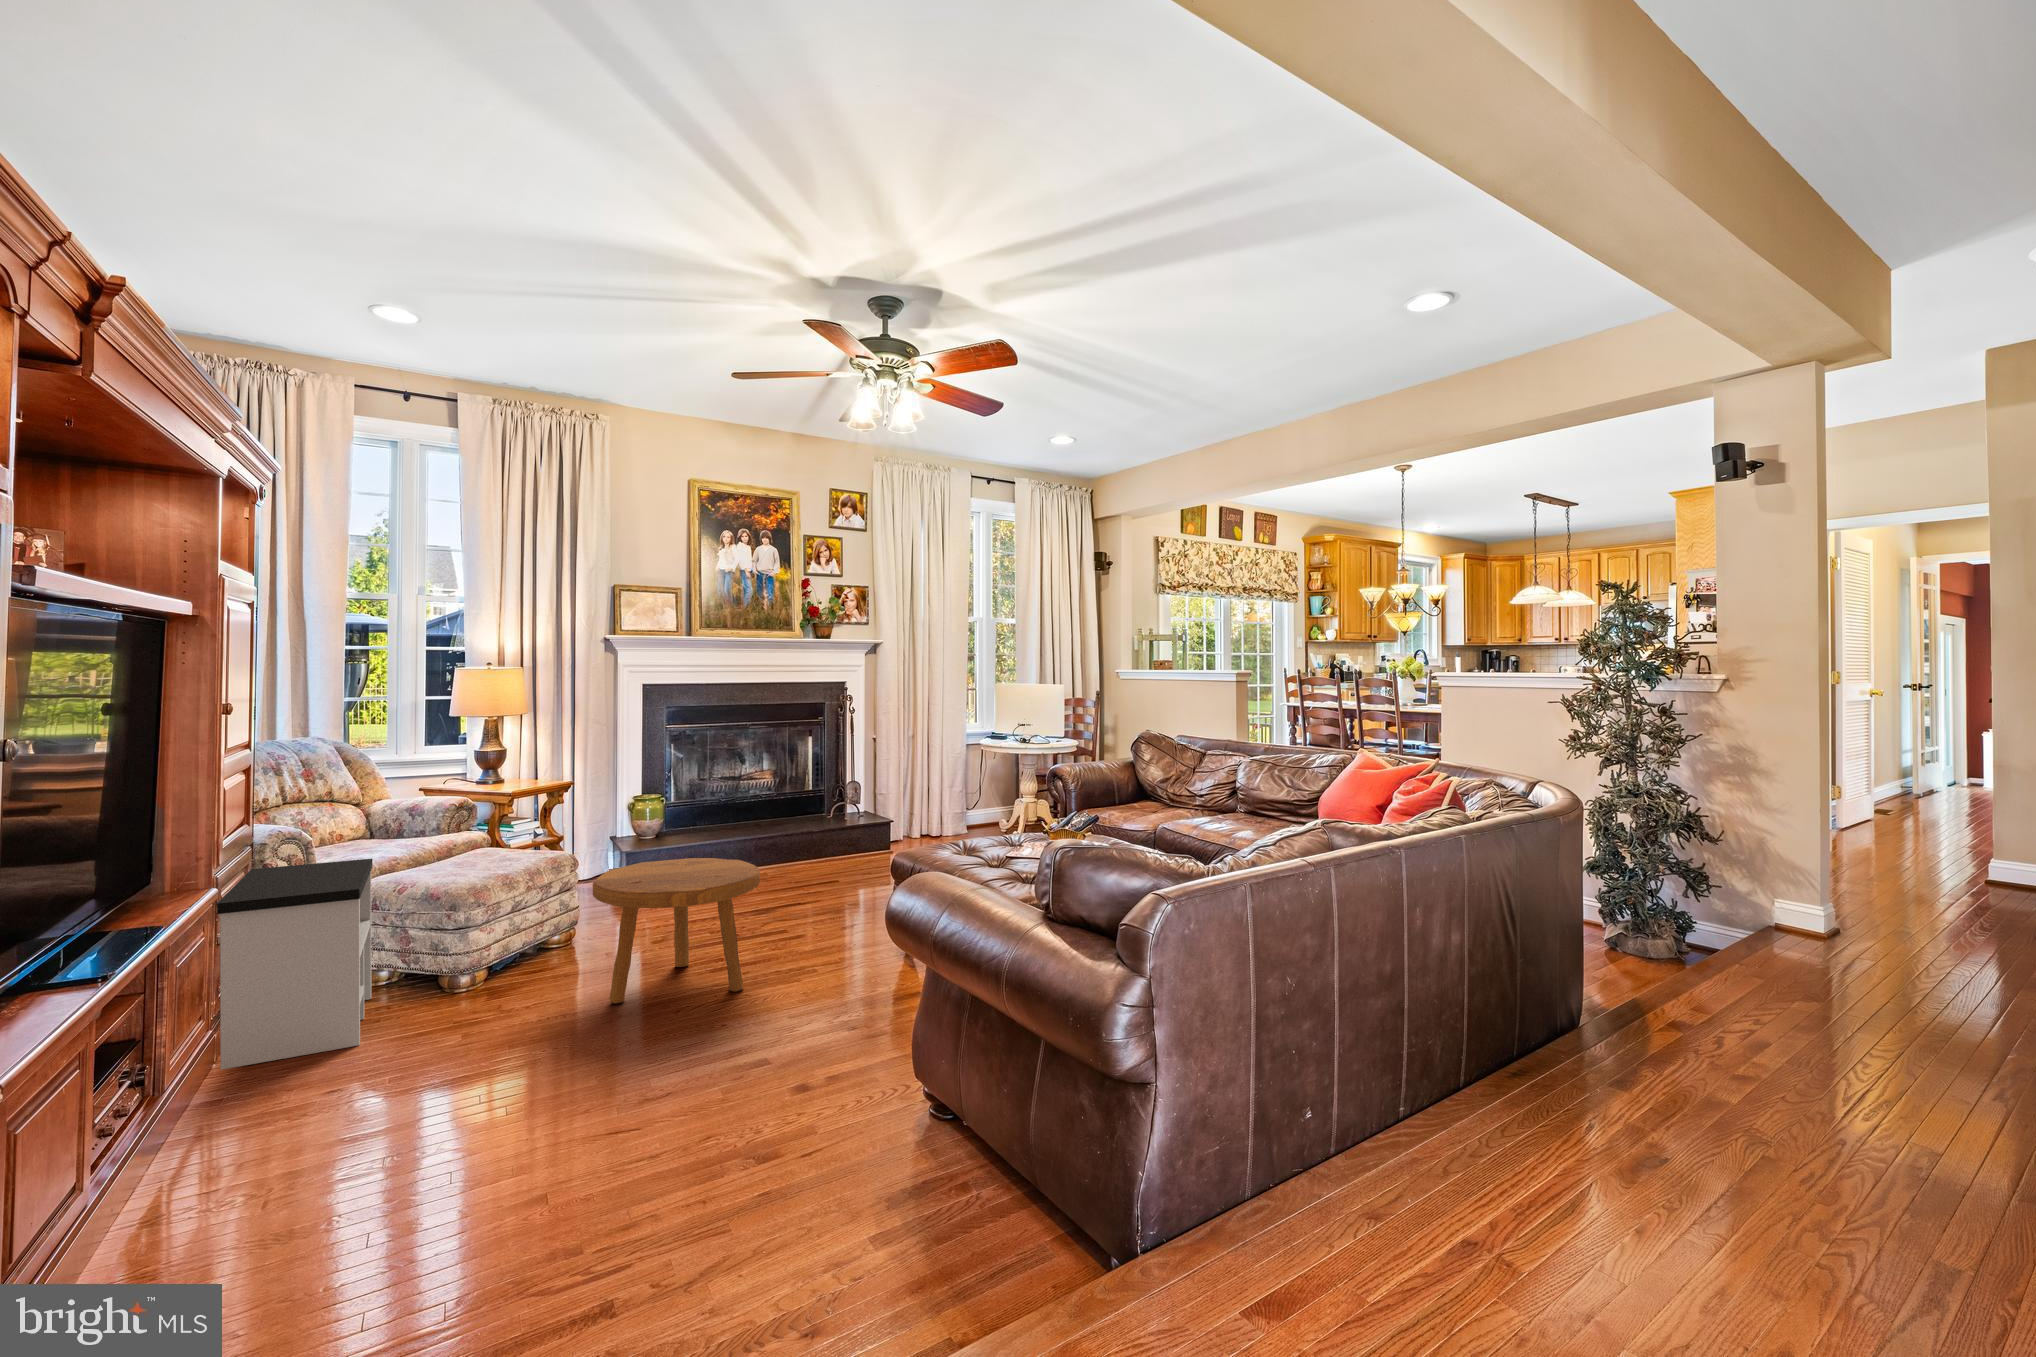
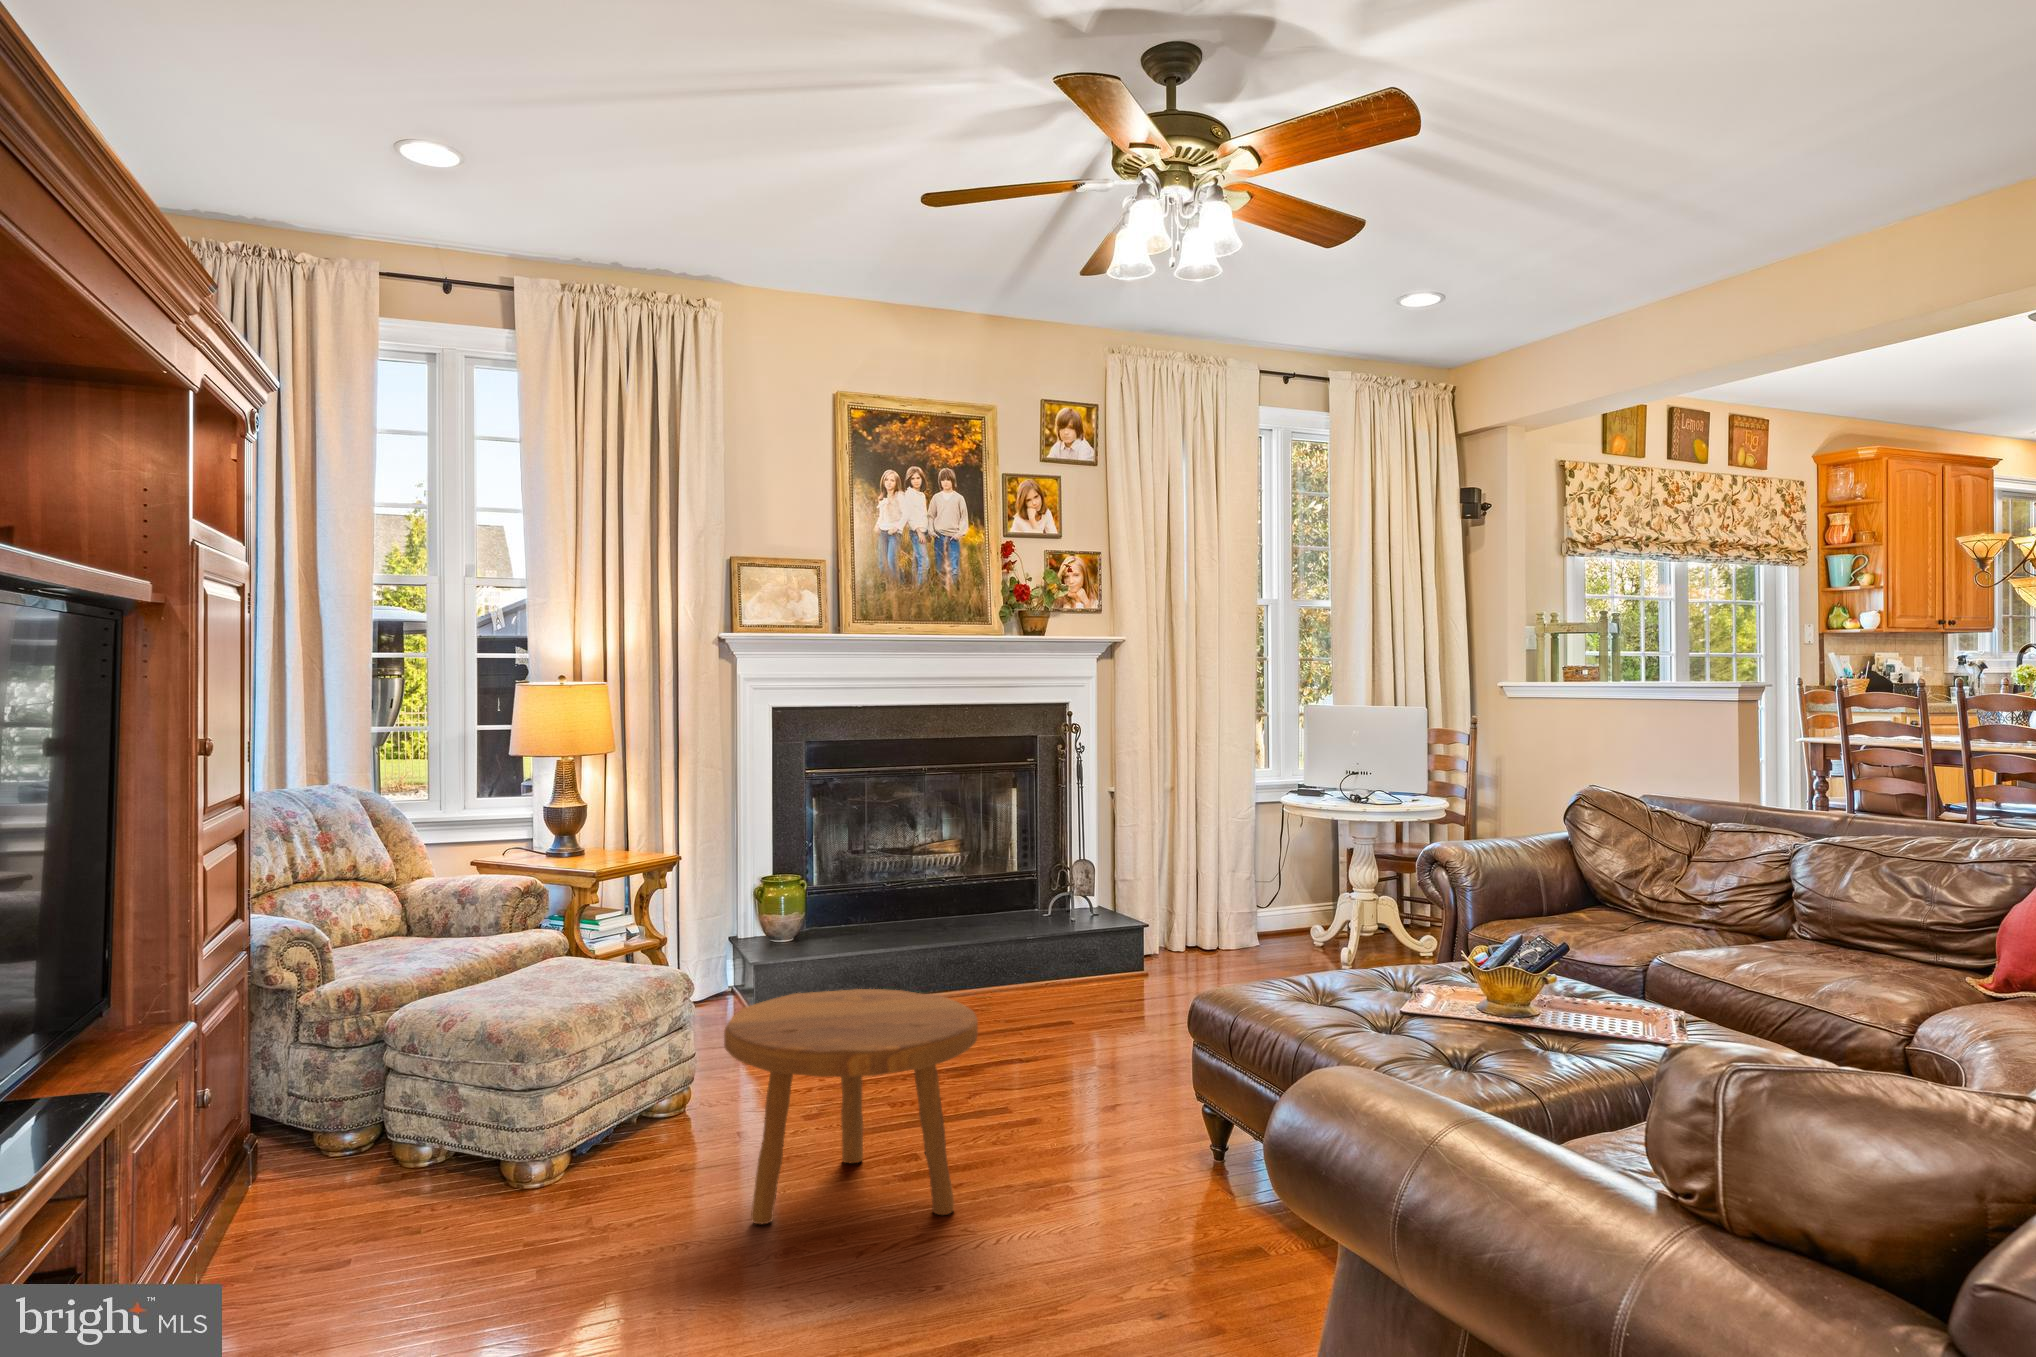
side table: present [217,859,373,1070] -> none [204,976,410,1298]

